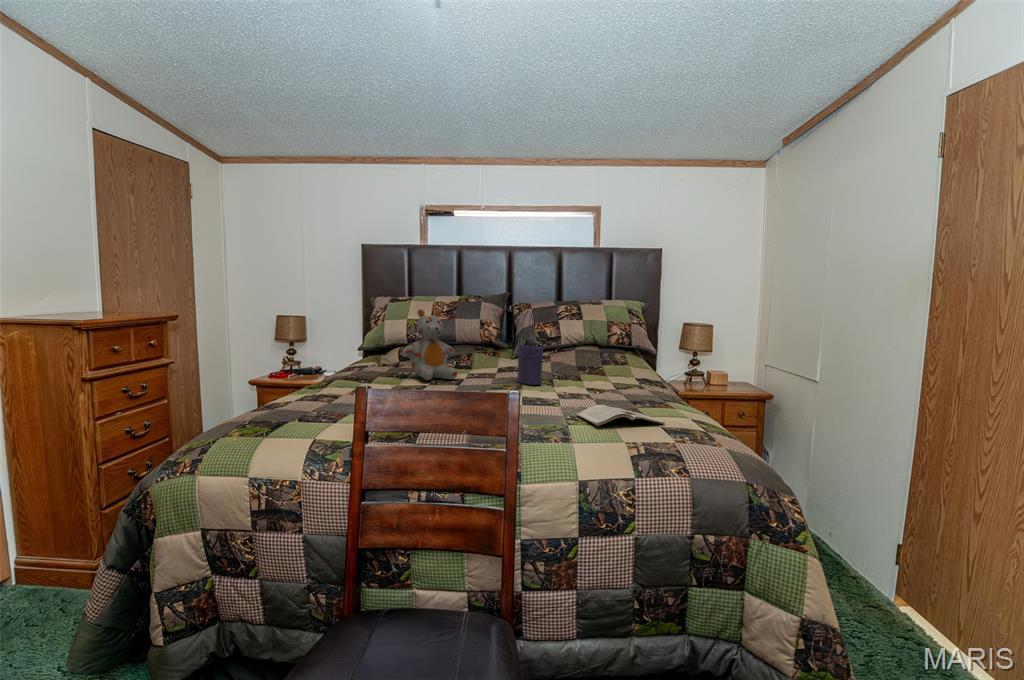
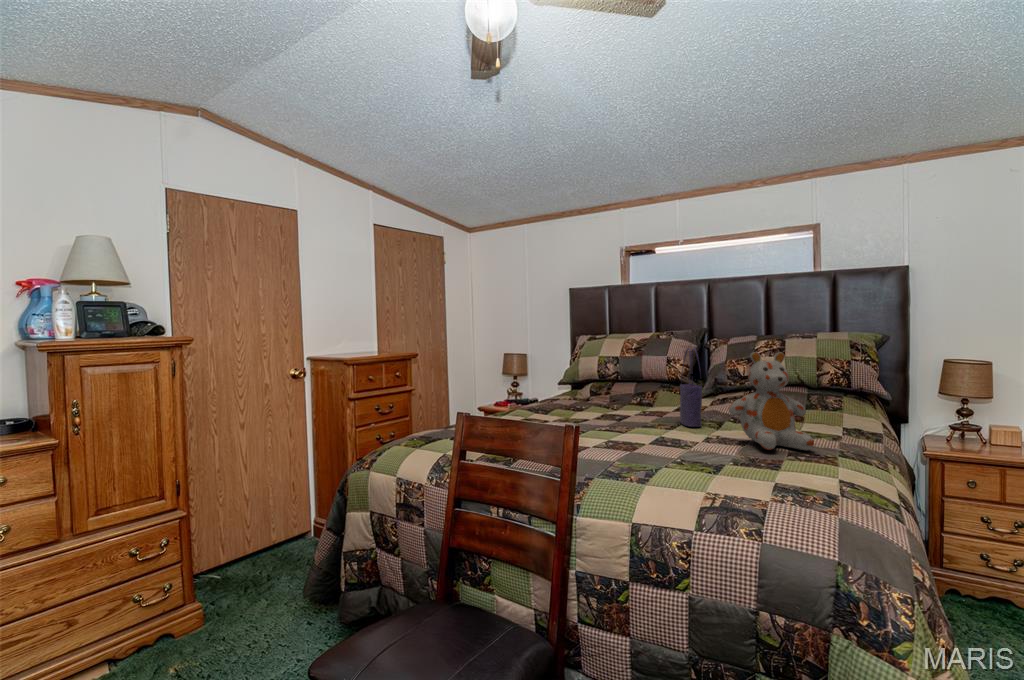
stuffed bear: present [401,309,457,380] -> present [729,352,814,450]
magazine: present [577,405,665,426] -> none [691,452,783,481]

